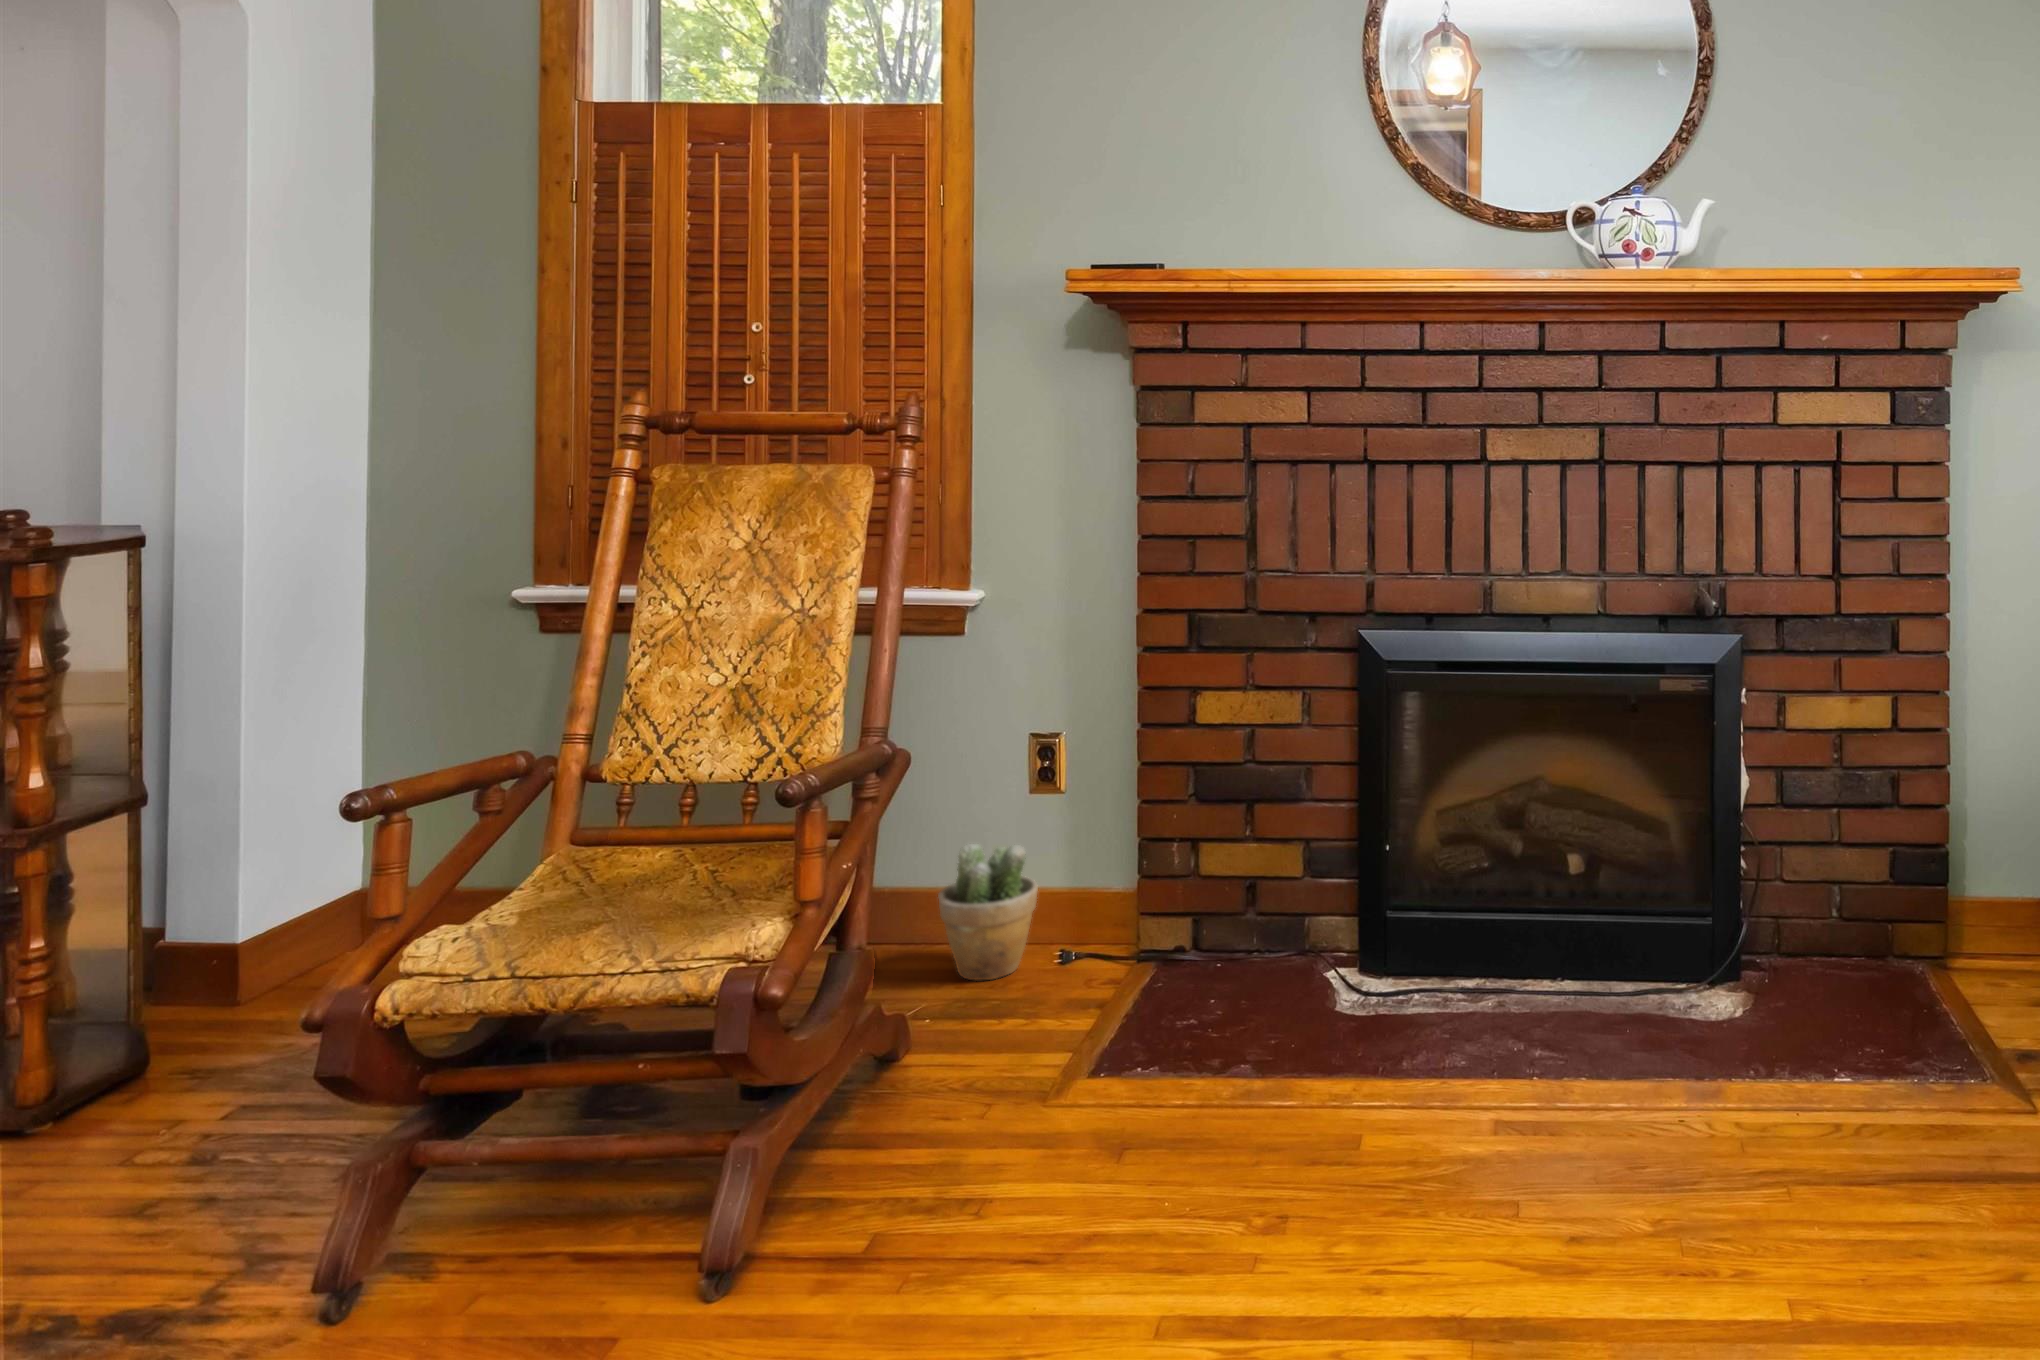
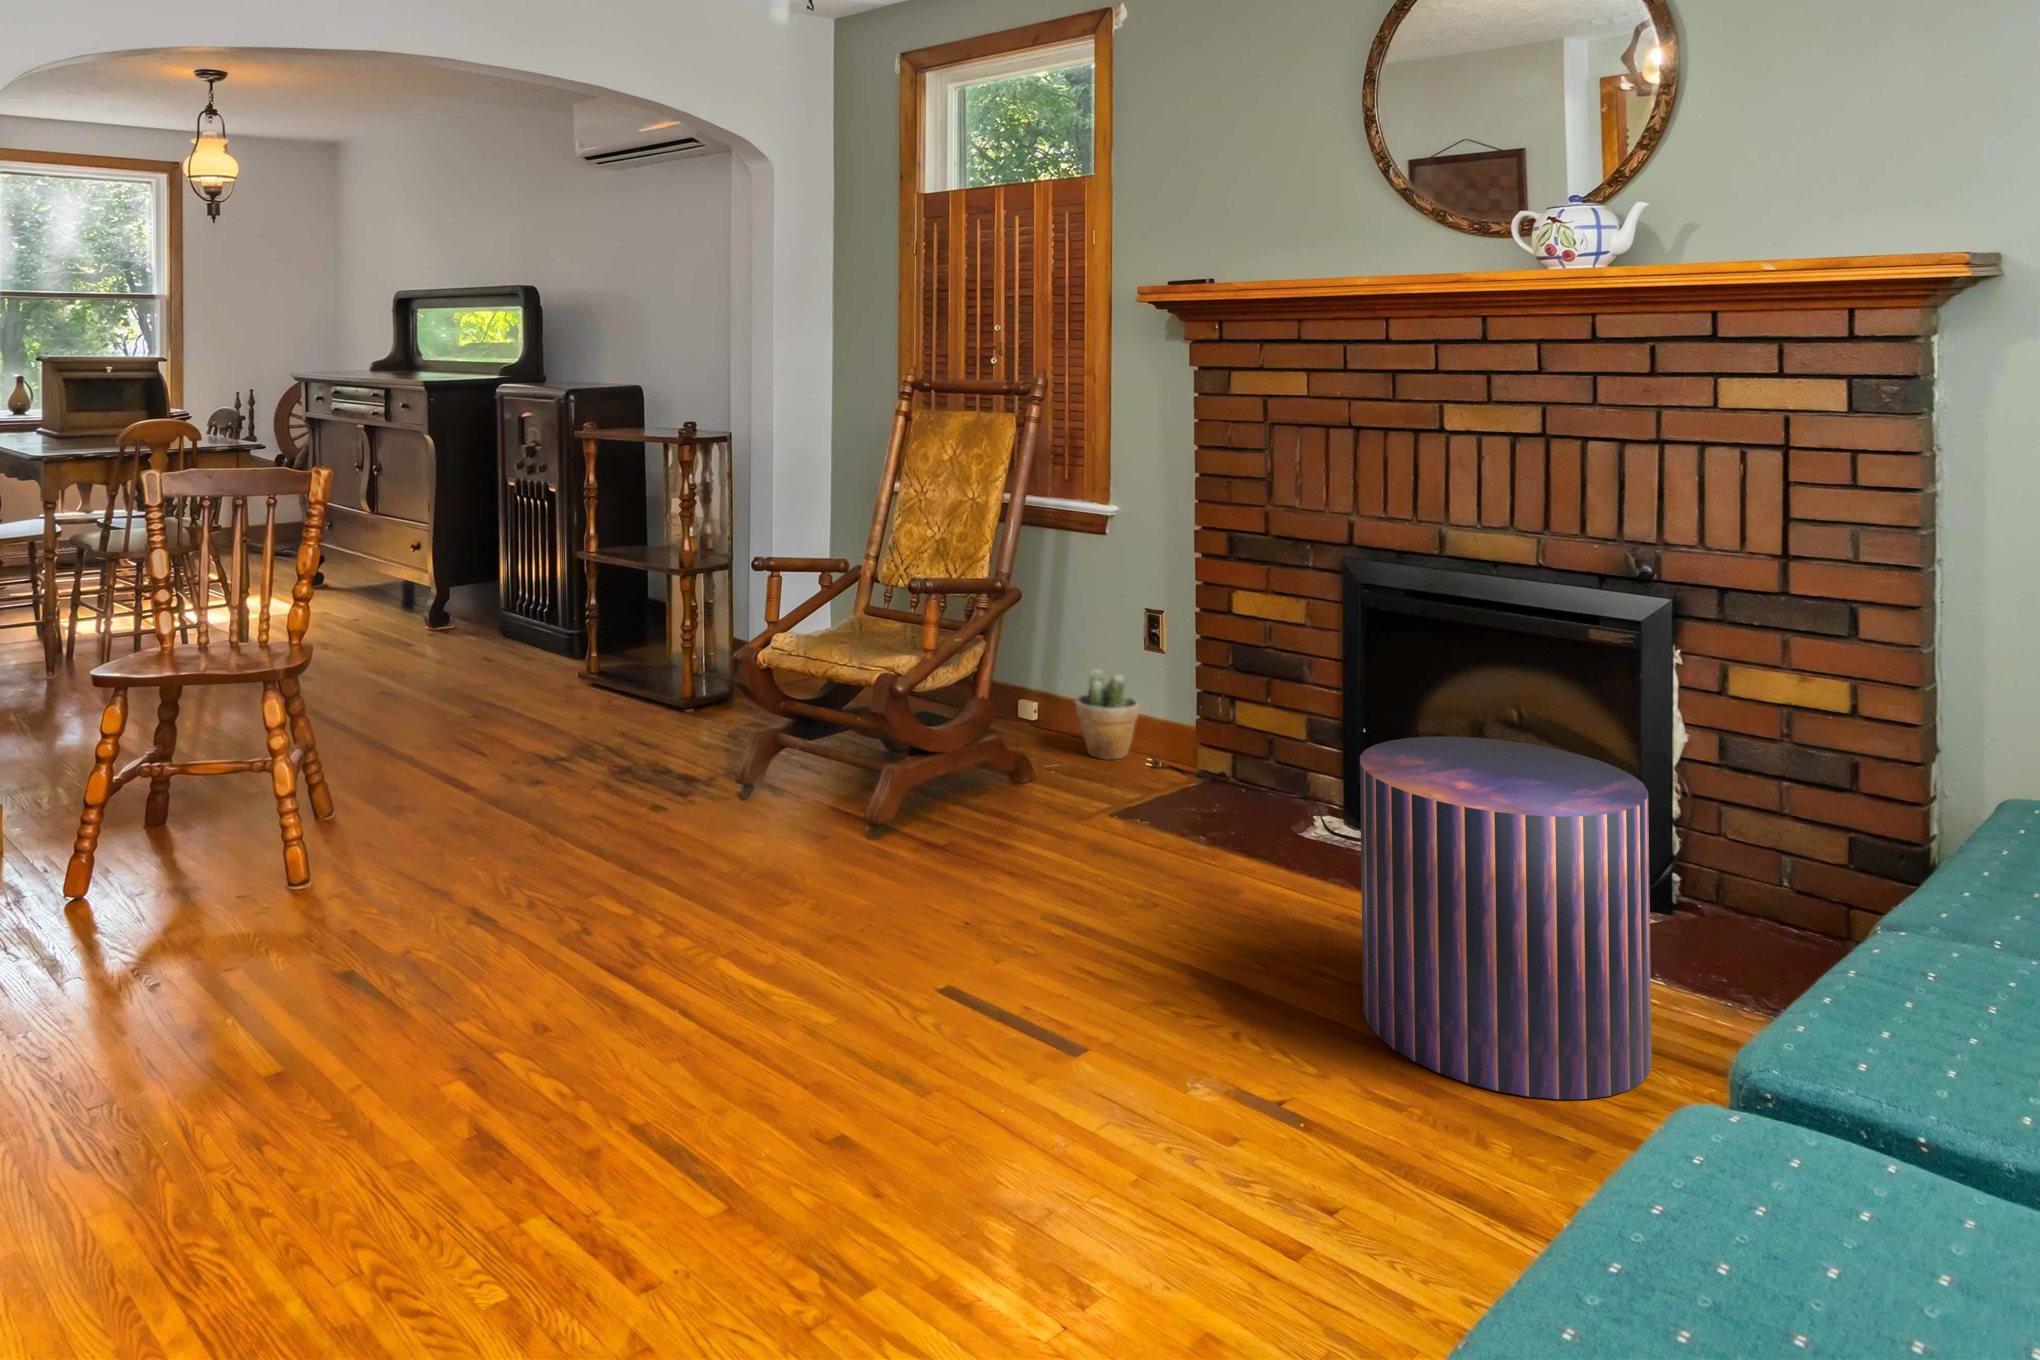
pouf: none [1639,837,1963,1301] -> present [1360,736,1652,1099]

